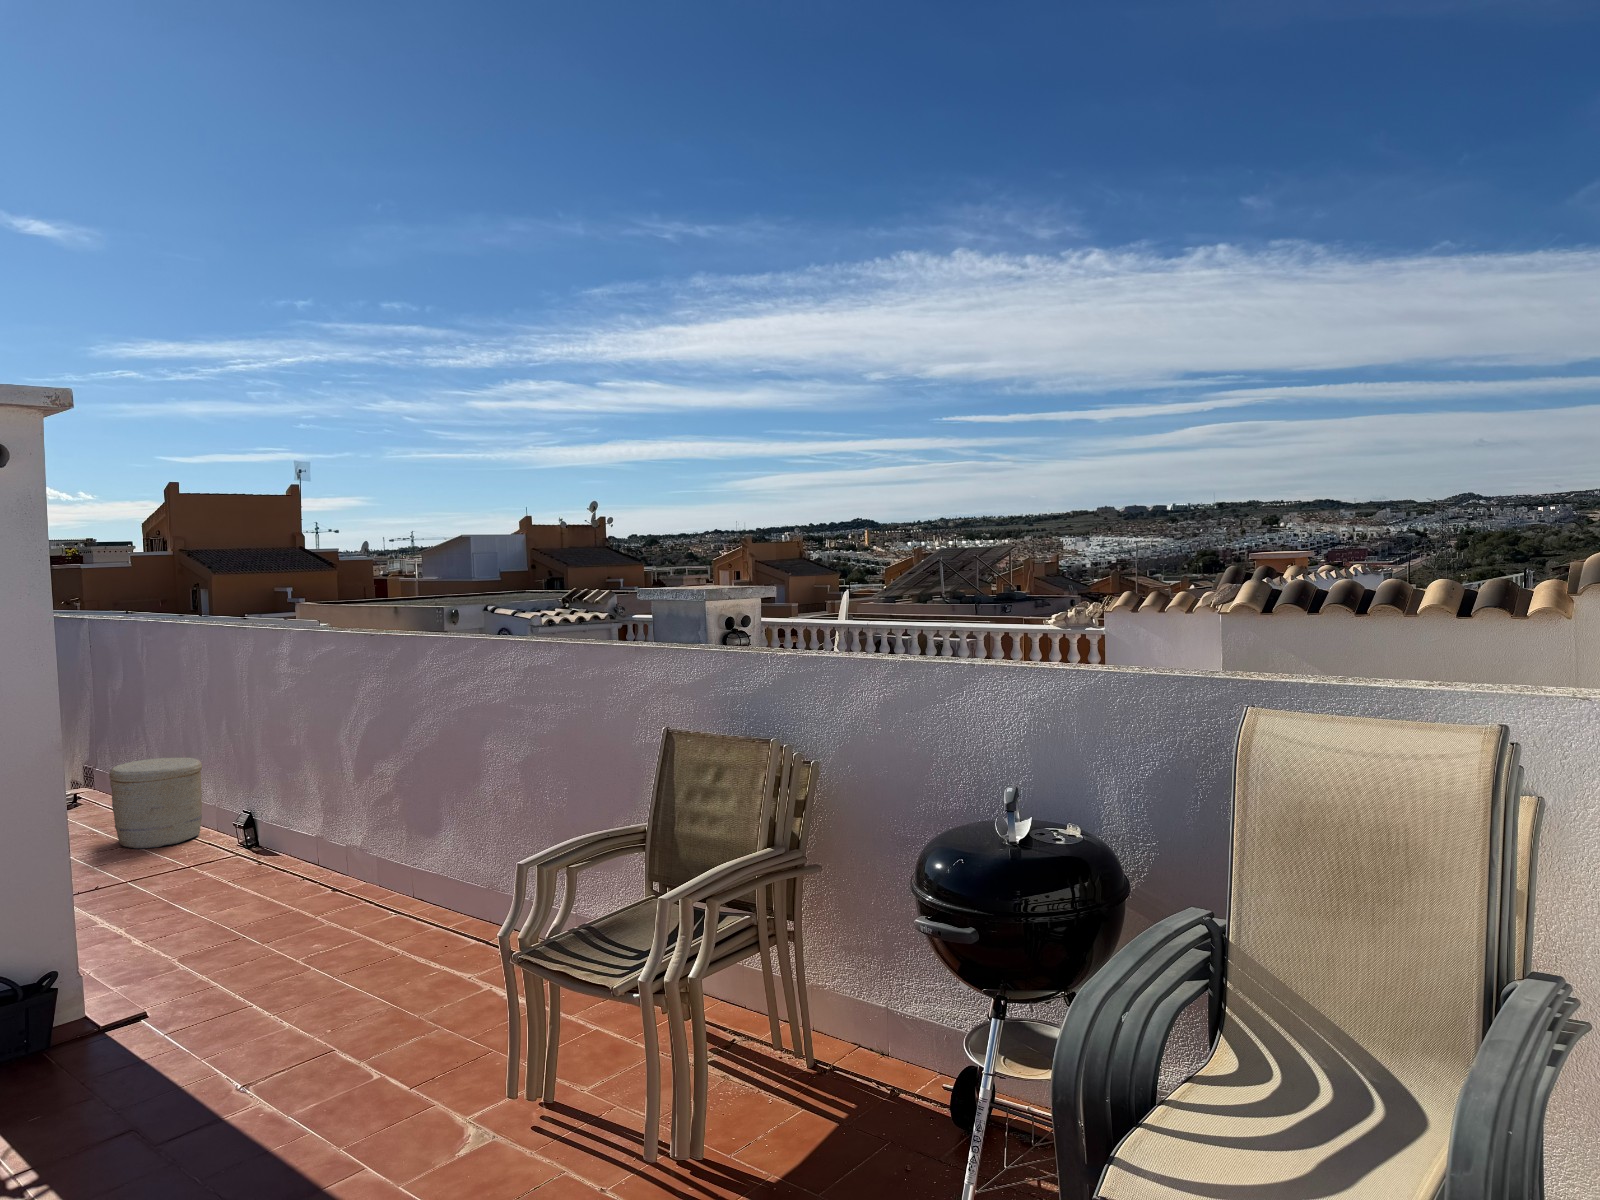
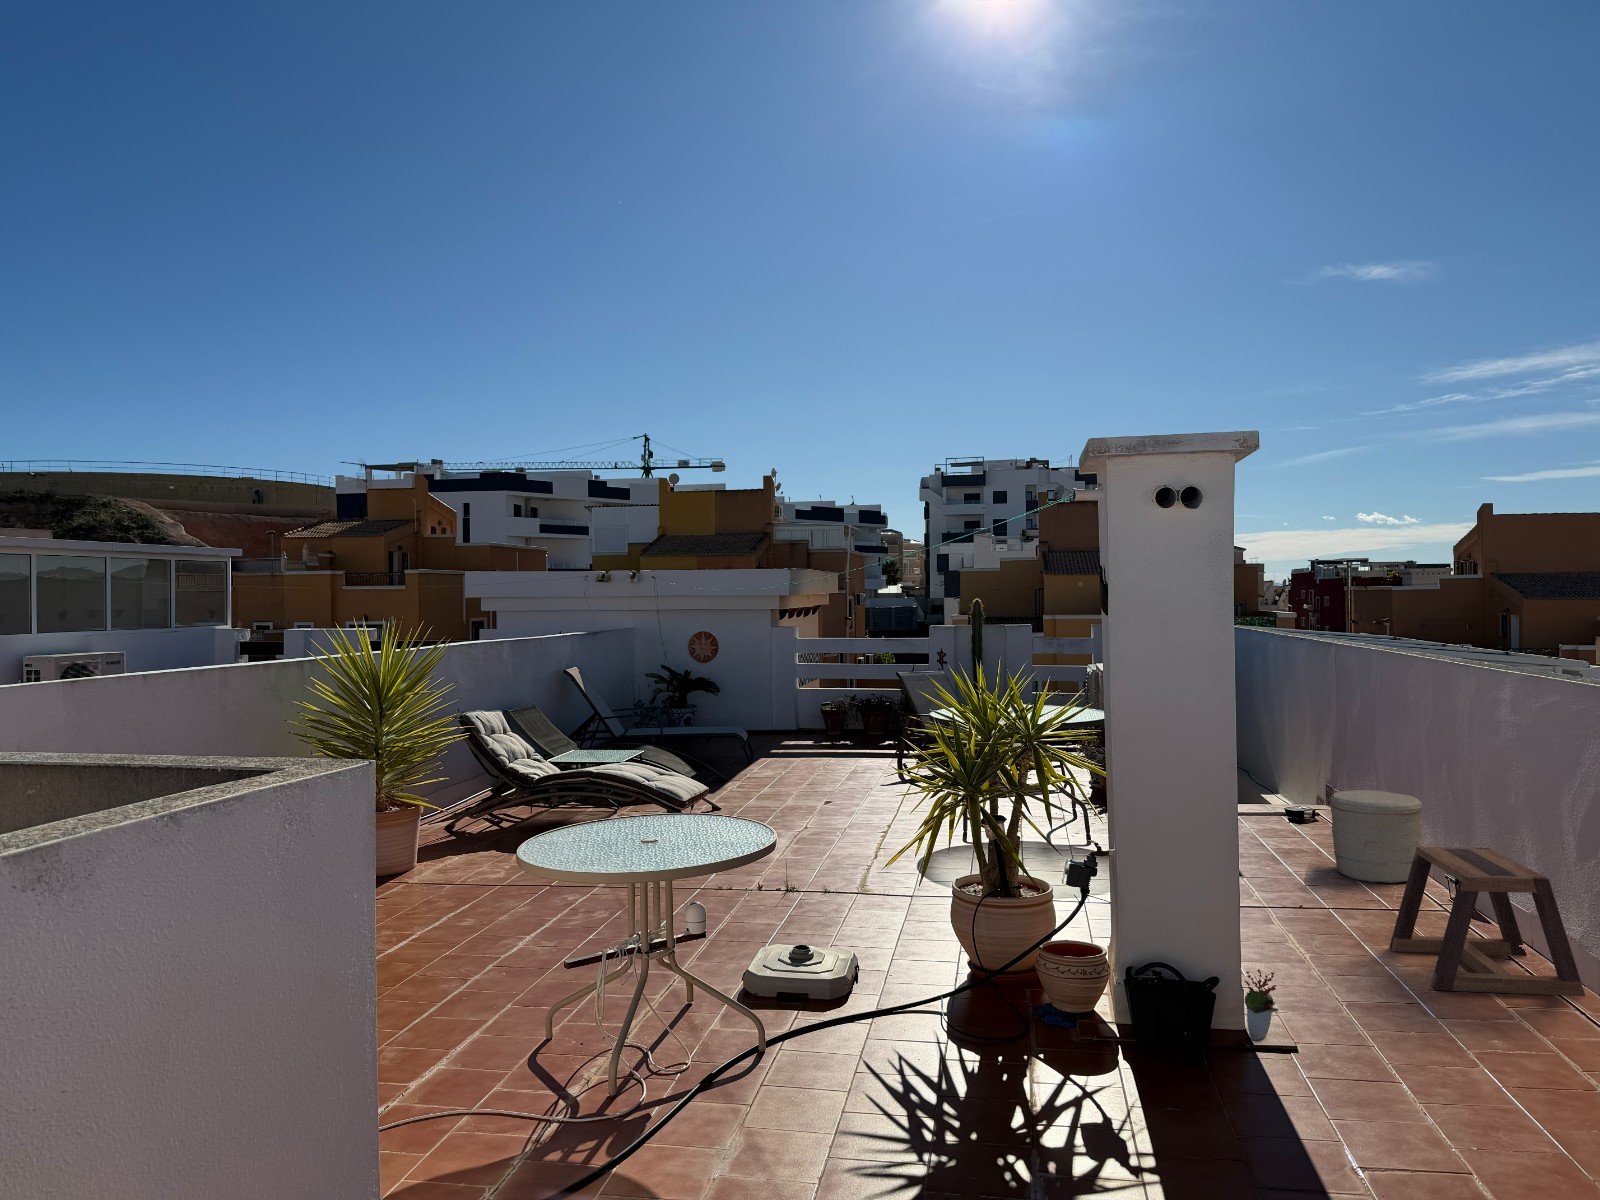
stool: none [199,788,368,921] -> present [1389,847,1585,996]
decorative plant: none [85,946,126,1024] -> present [1244,970,1278,1040]

